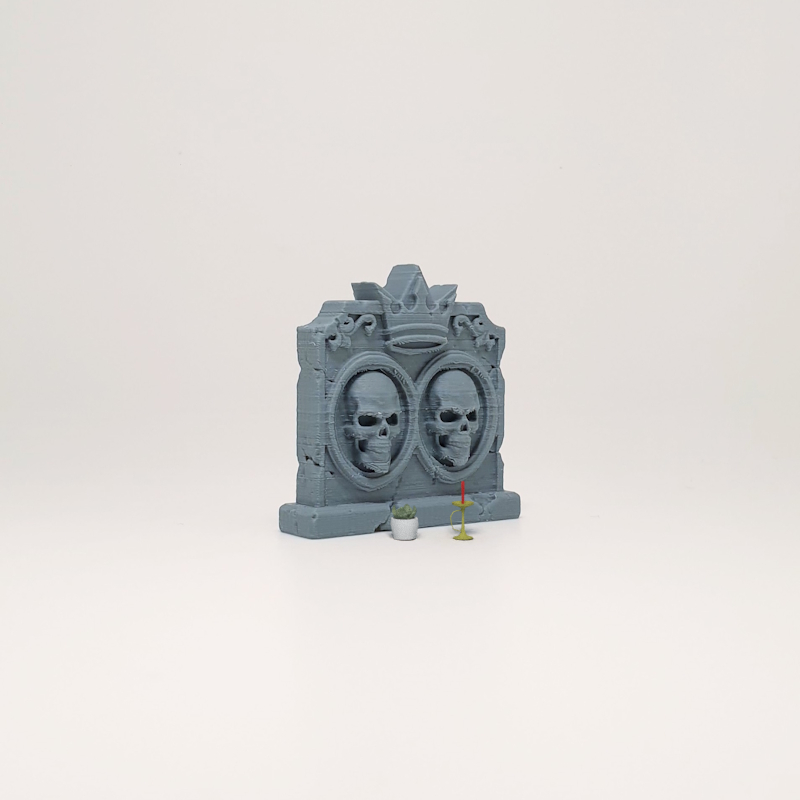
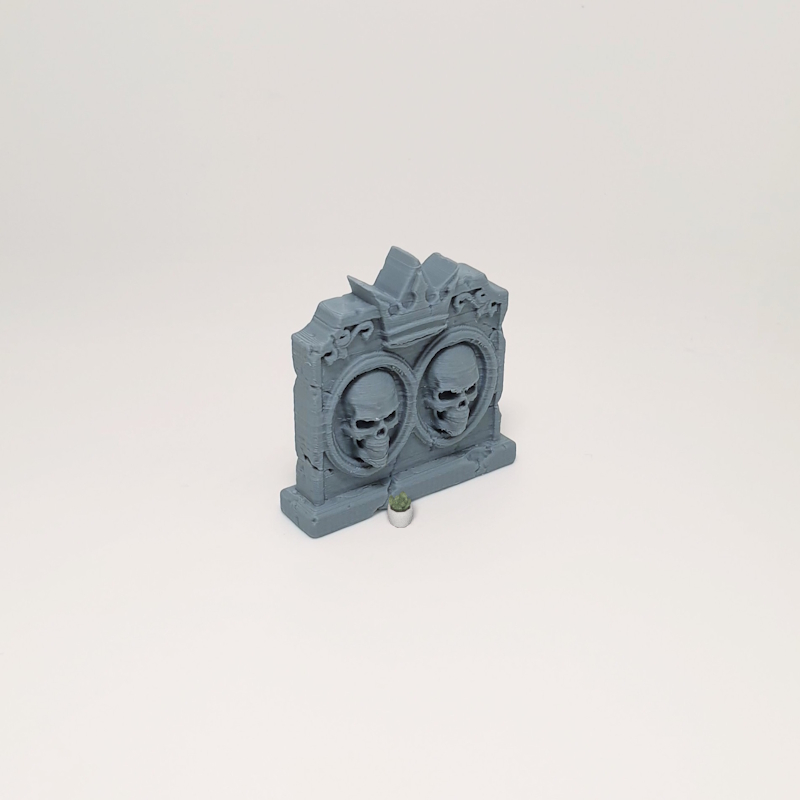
candle: present [450,481,474,540] -> none [442,475,465,525]

